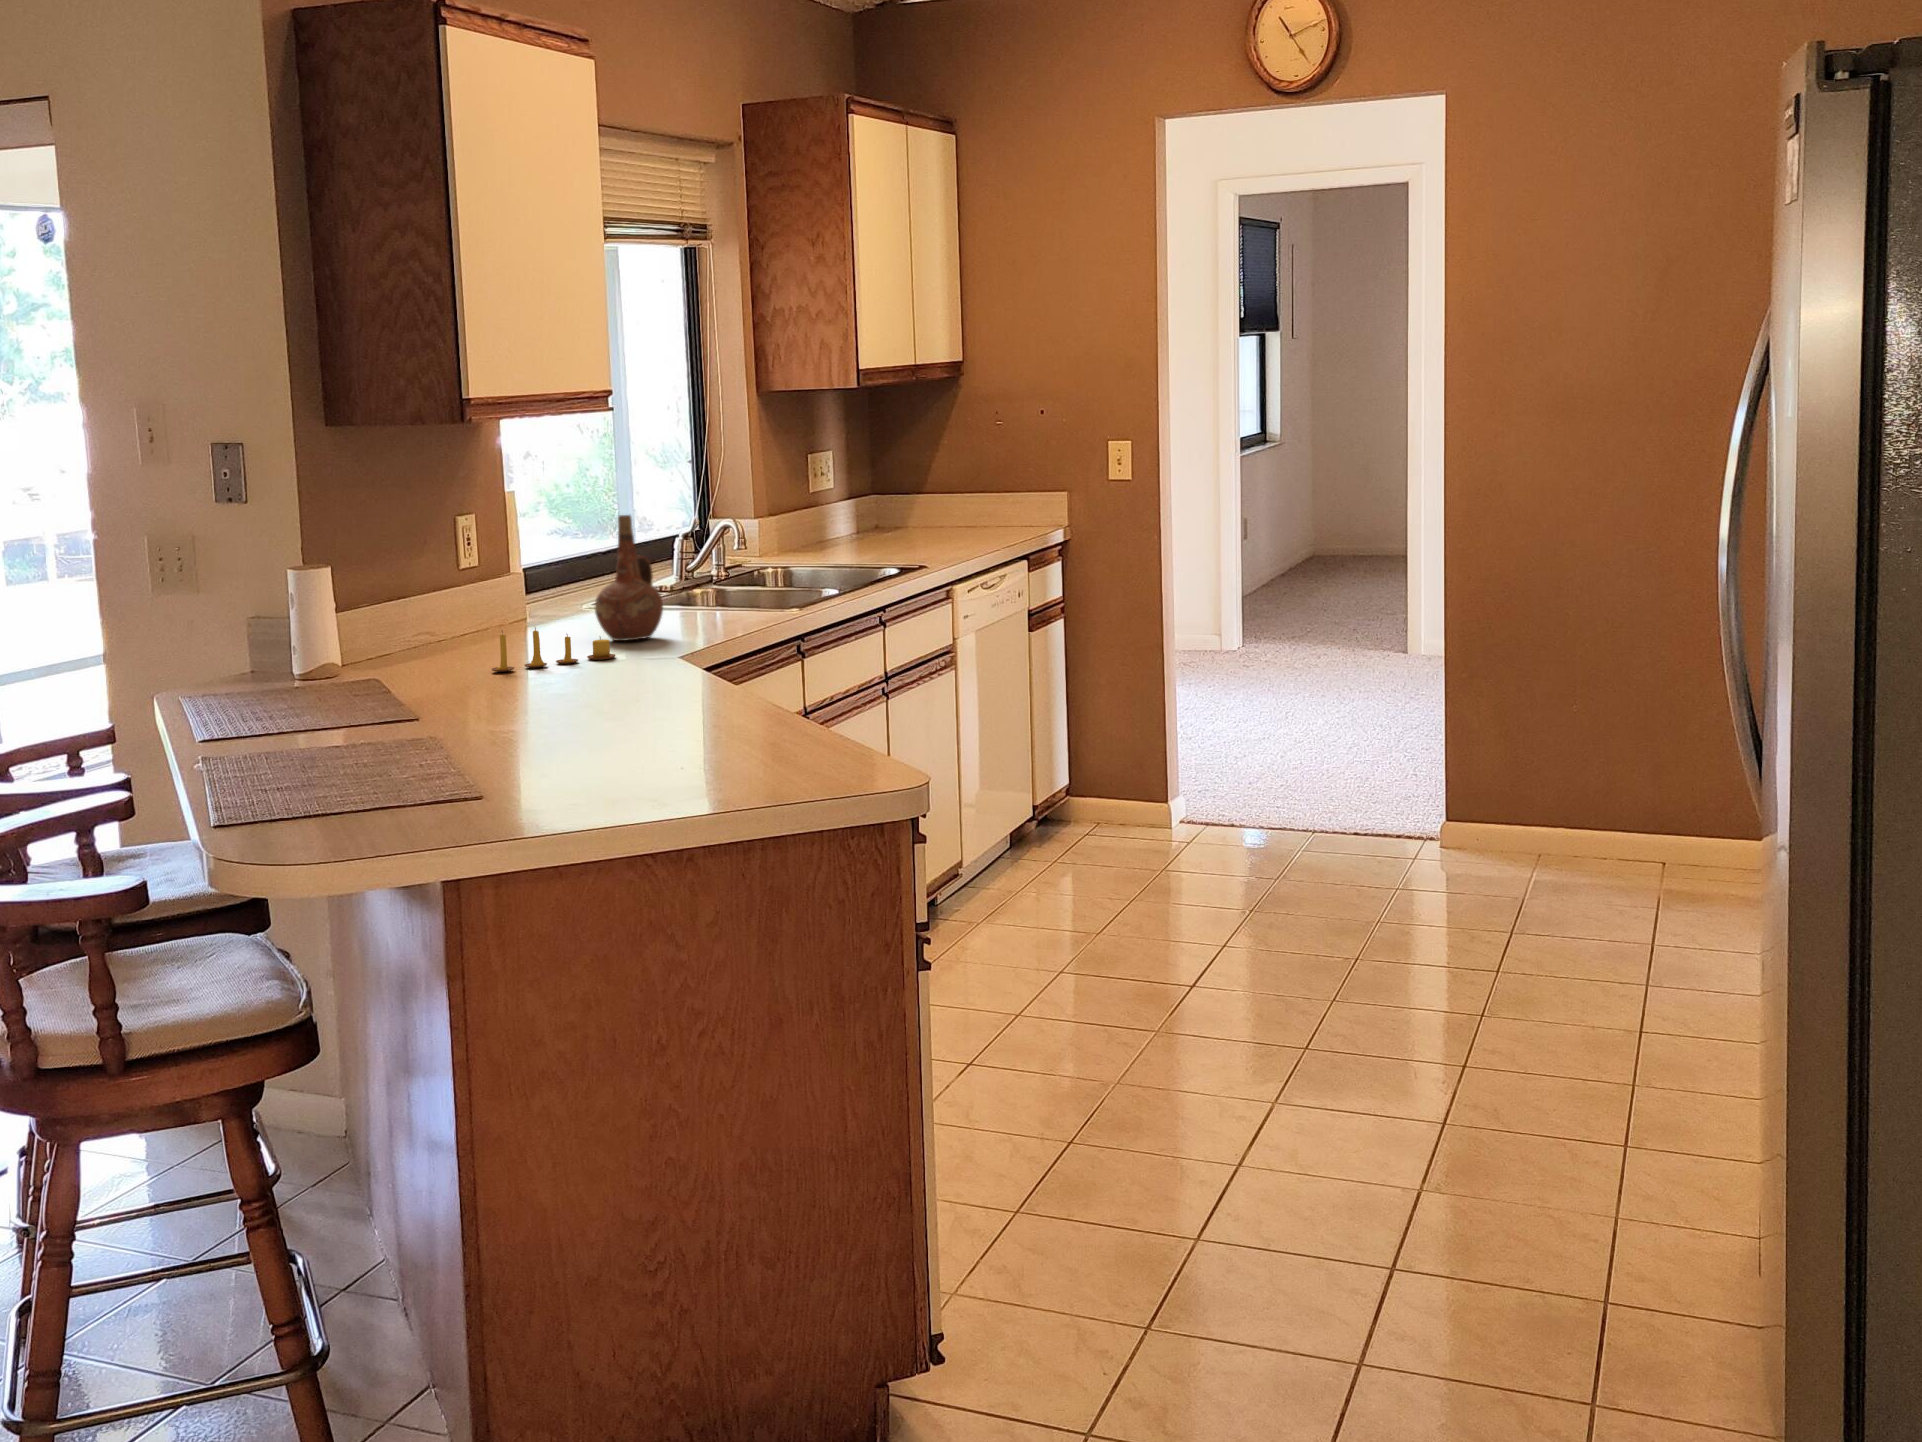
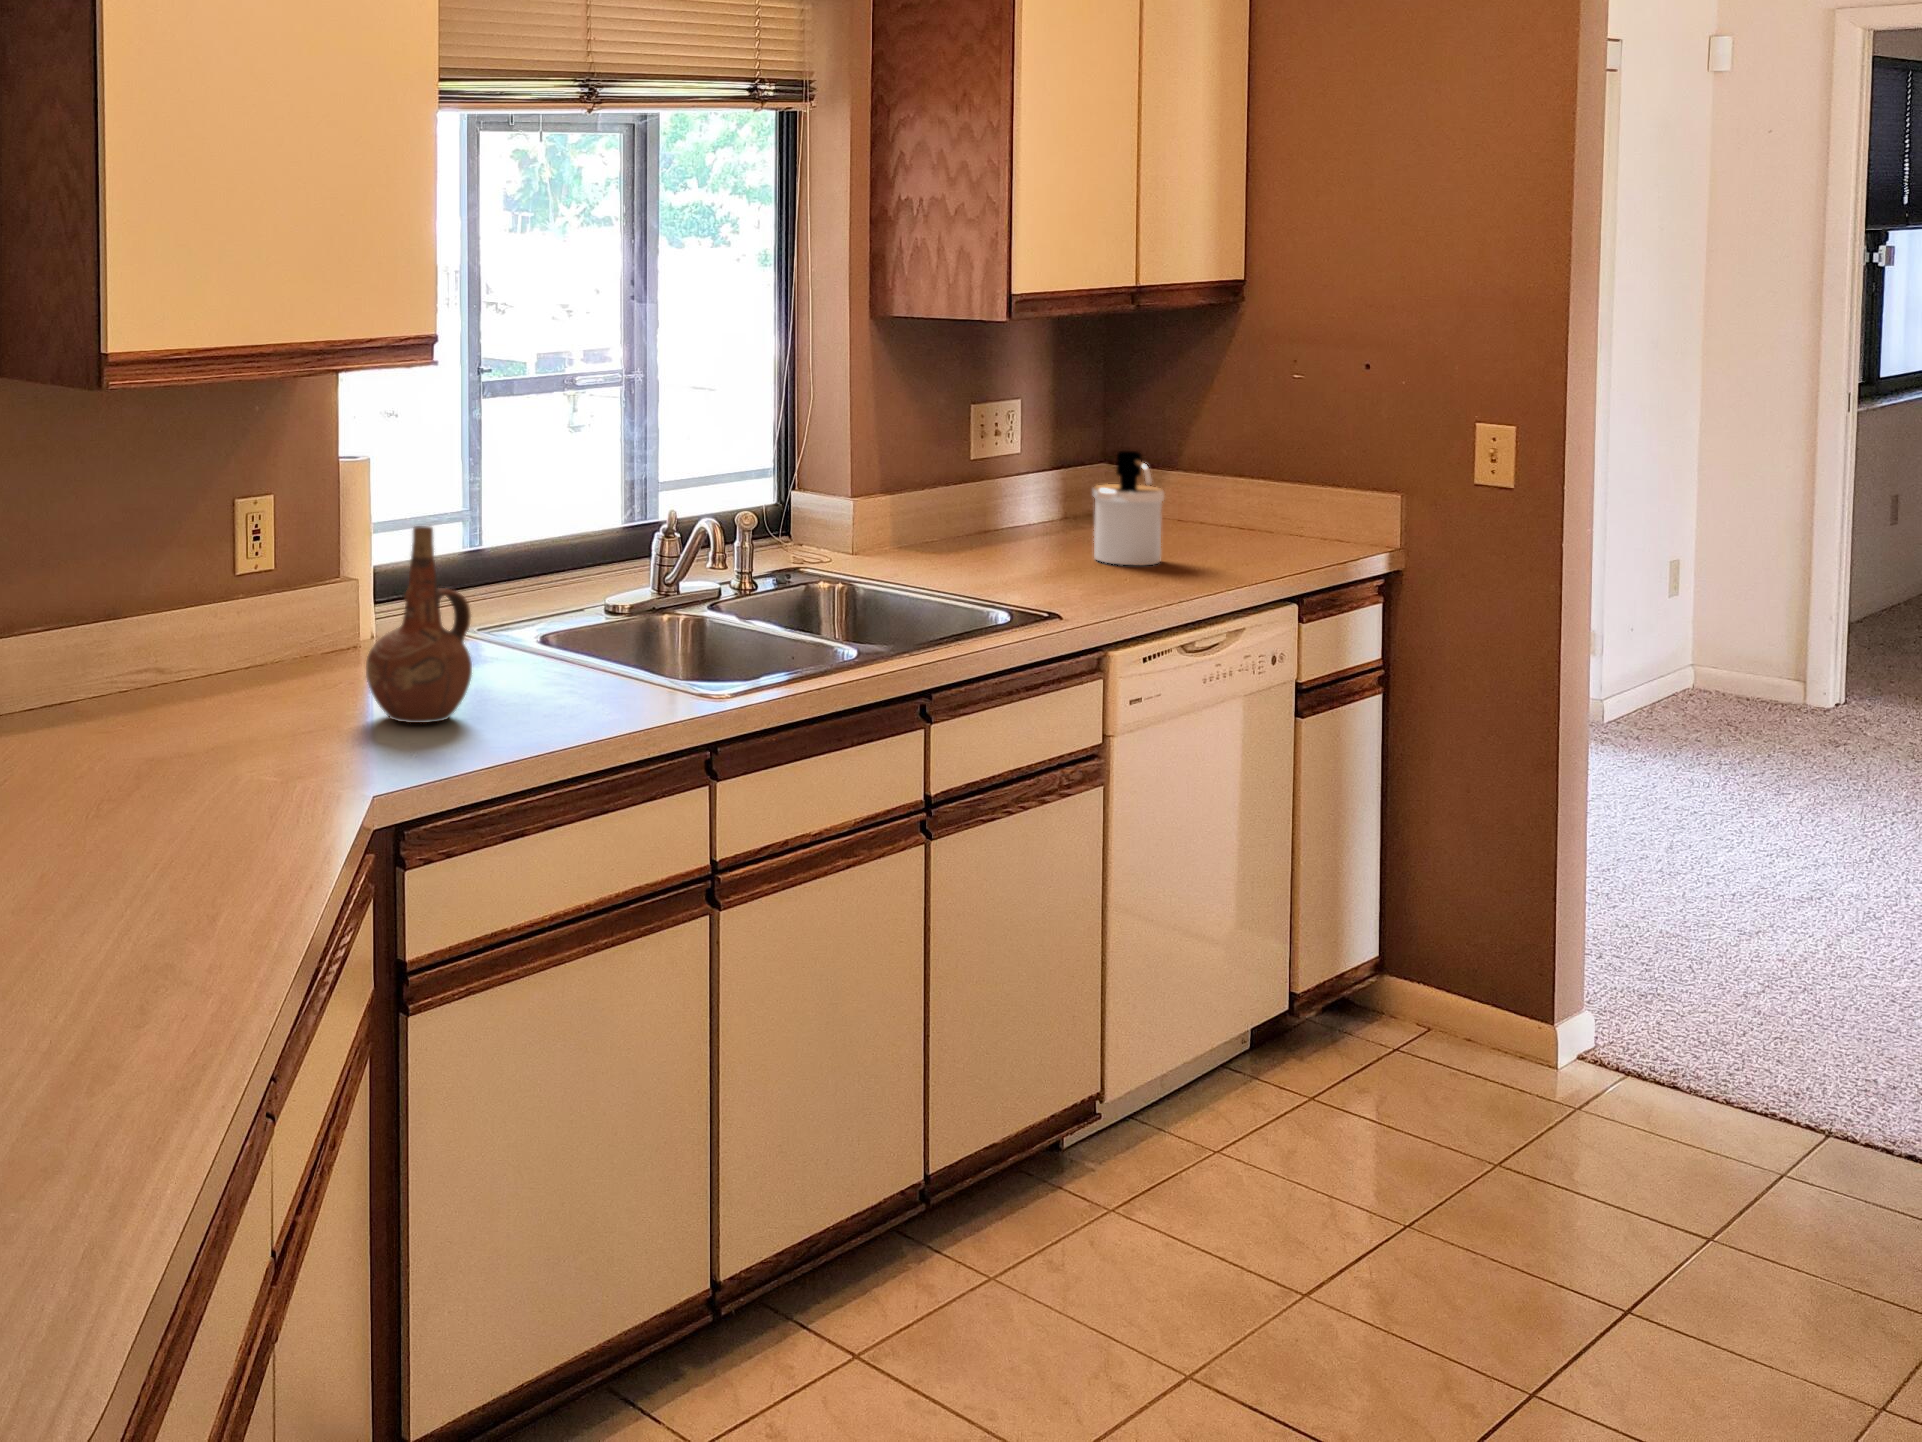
soap dispenser: none [904,472,948,546] -> present [1093,451,1164,565]
candle: present [491,628,616,672] -> none [122,701,331,767]

